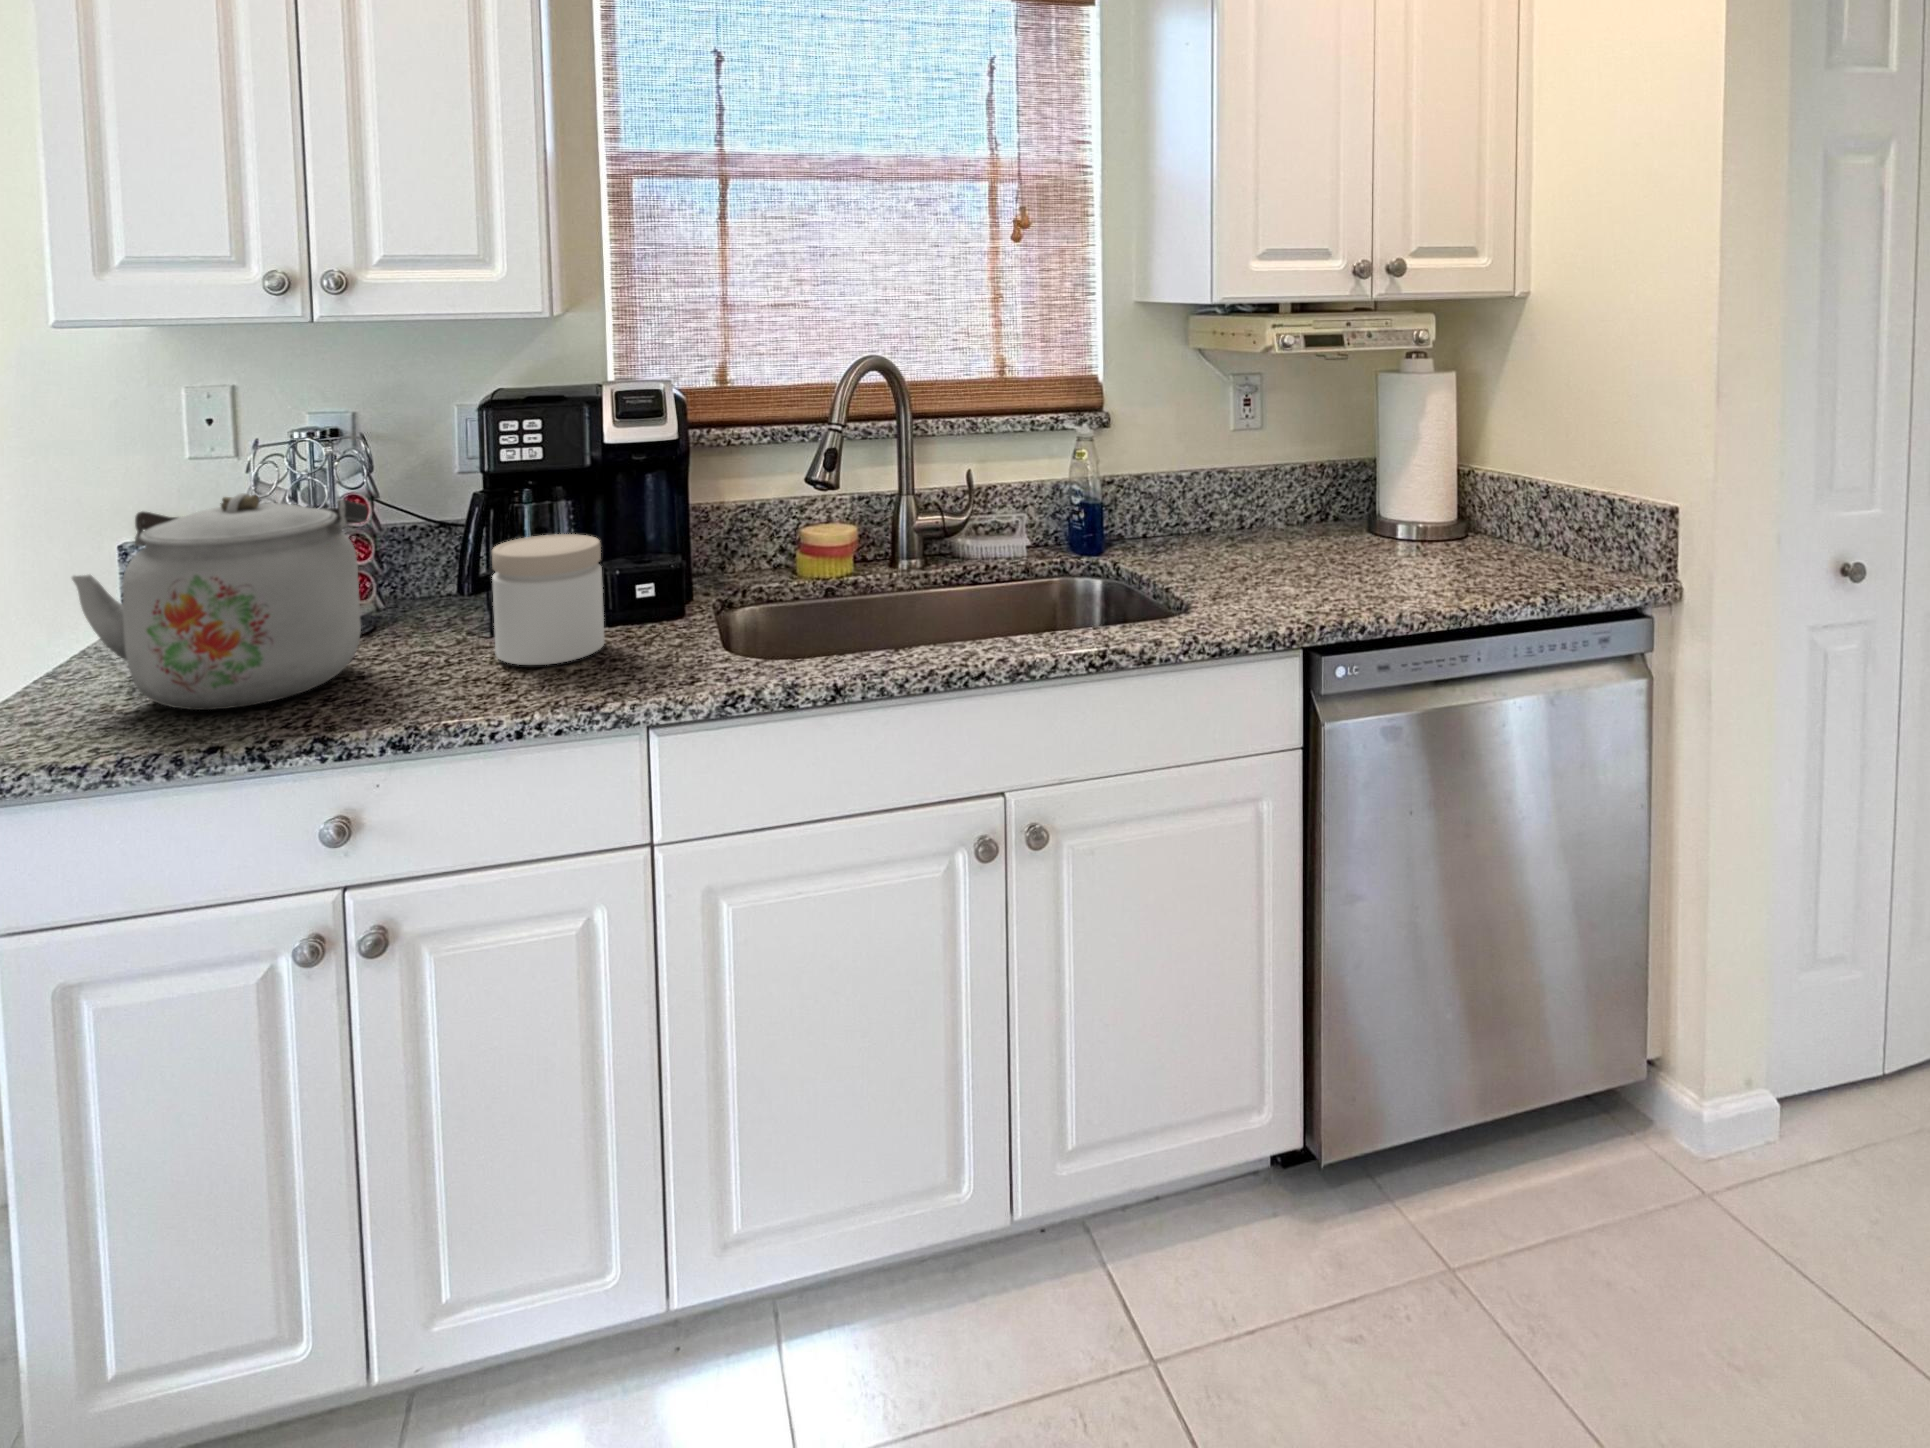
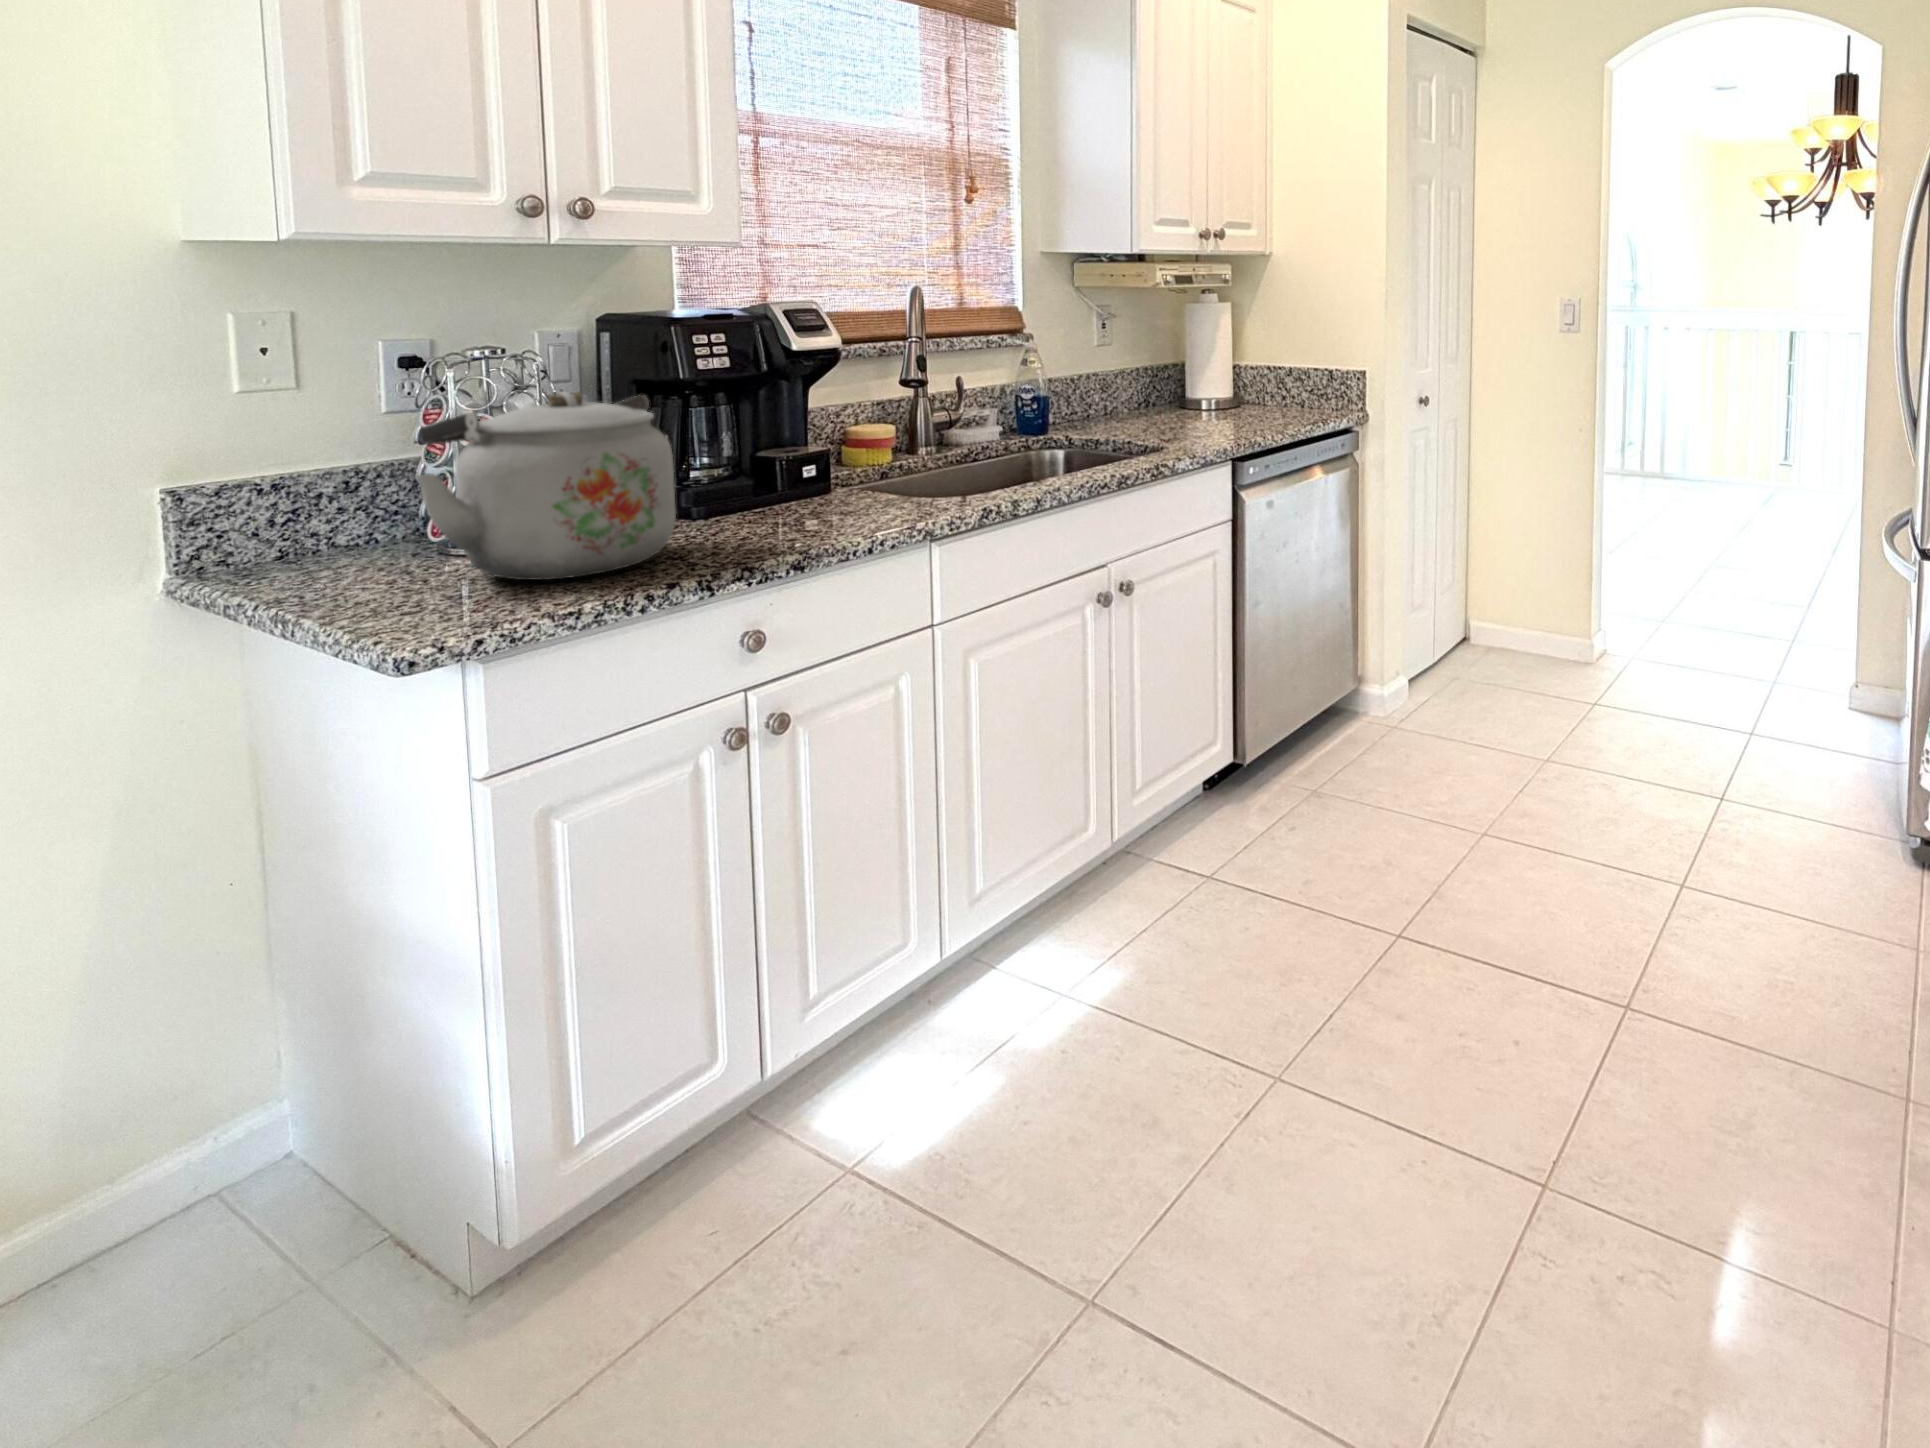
jar: present [492,534,604,665] -> none [738,423,834,523]

